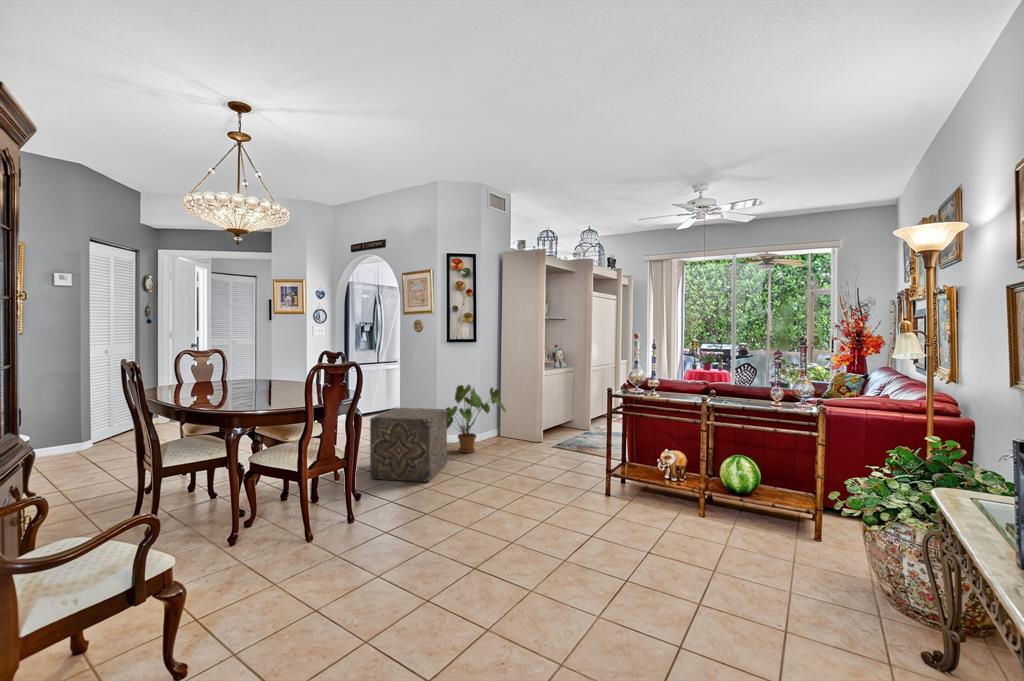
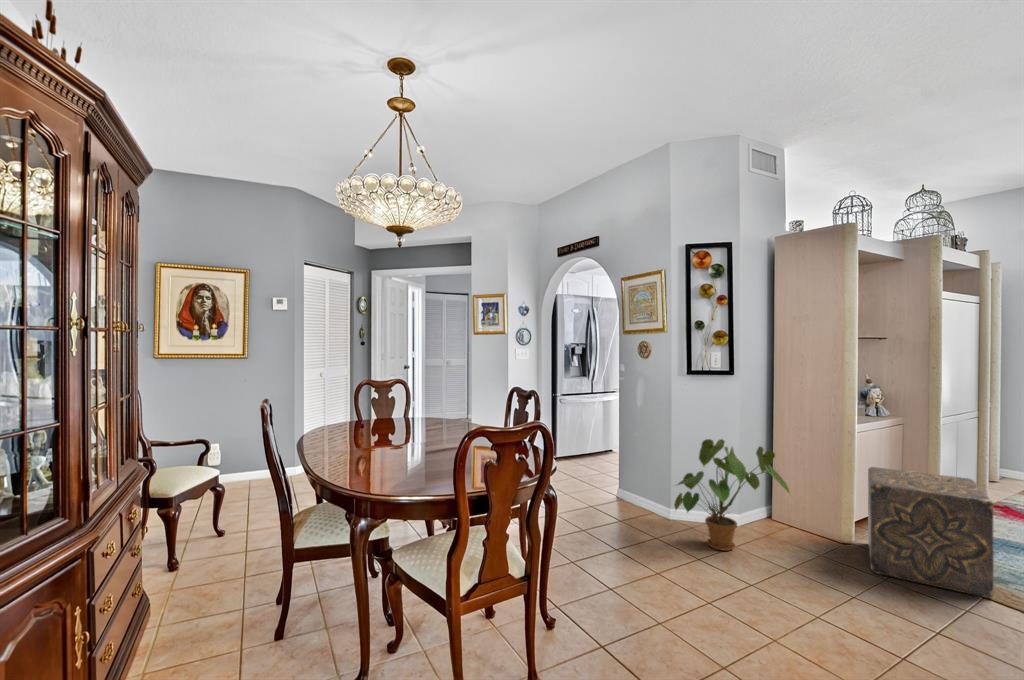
ottoman: present [370,408,447,482] -> present [868,467,994,598]

